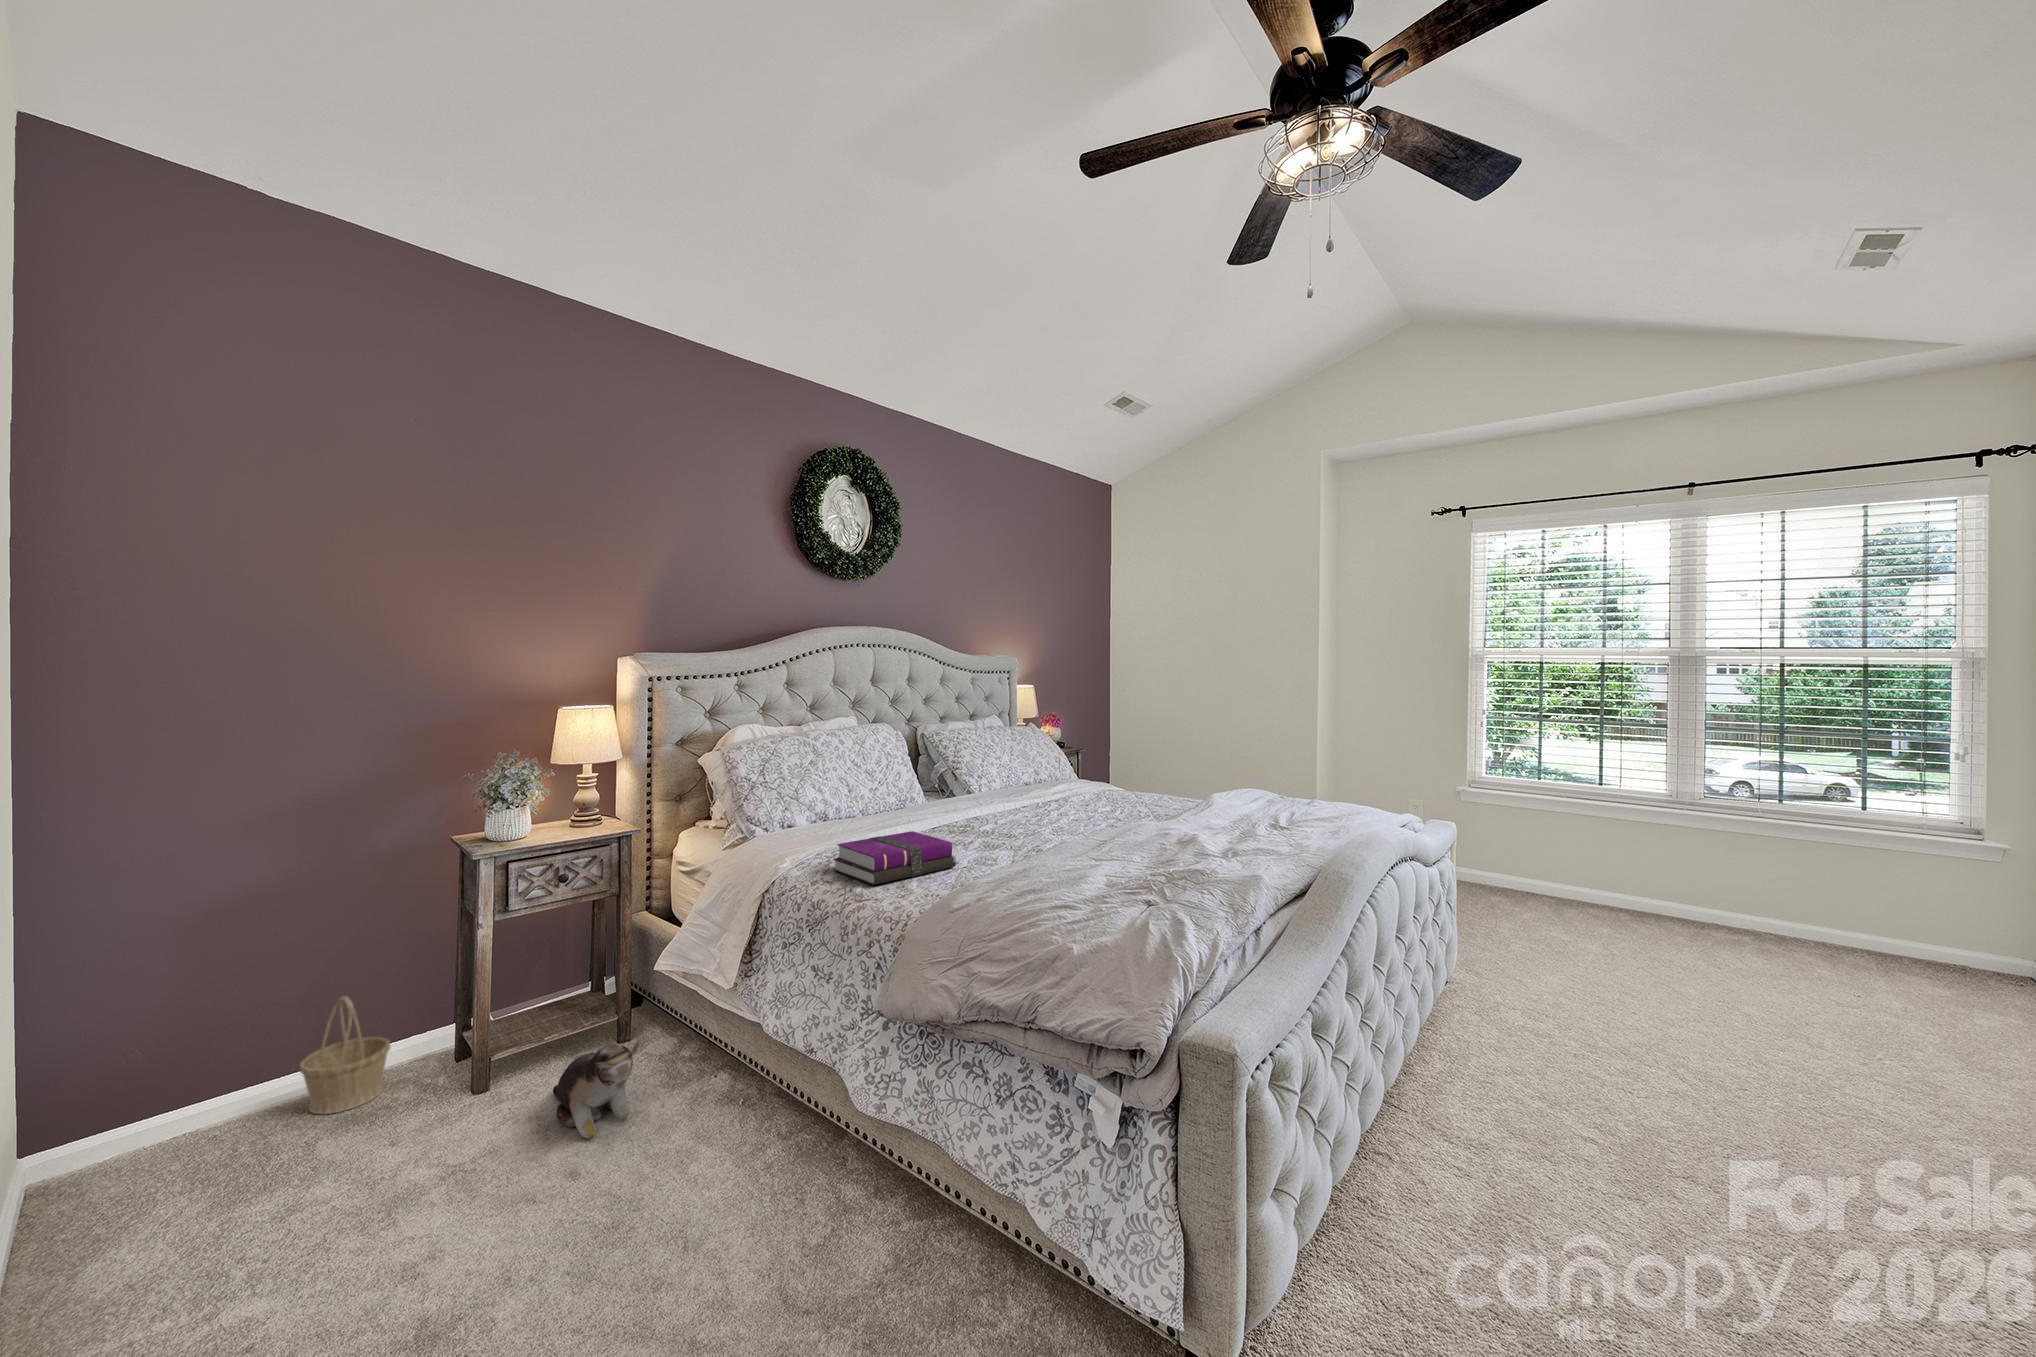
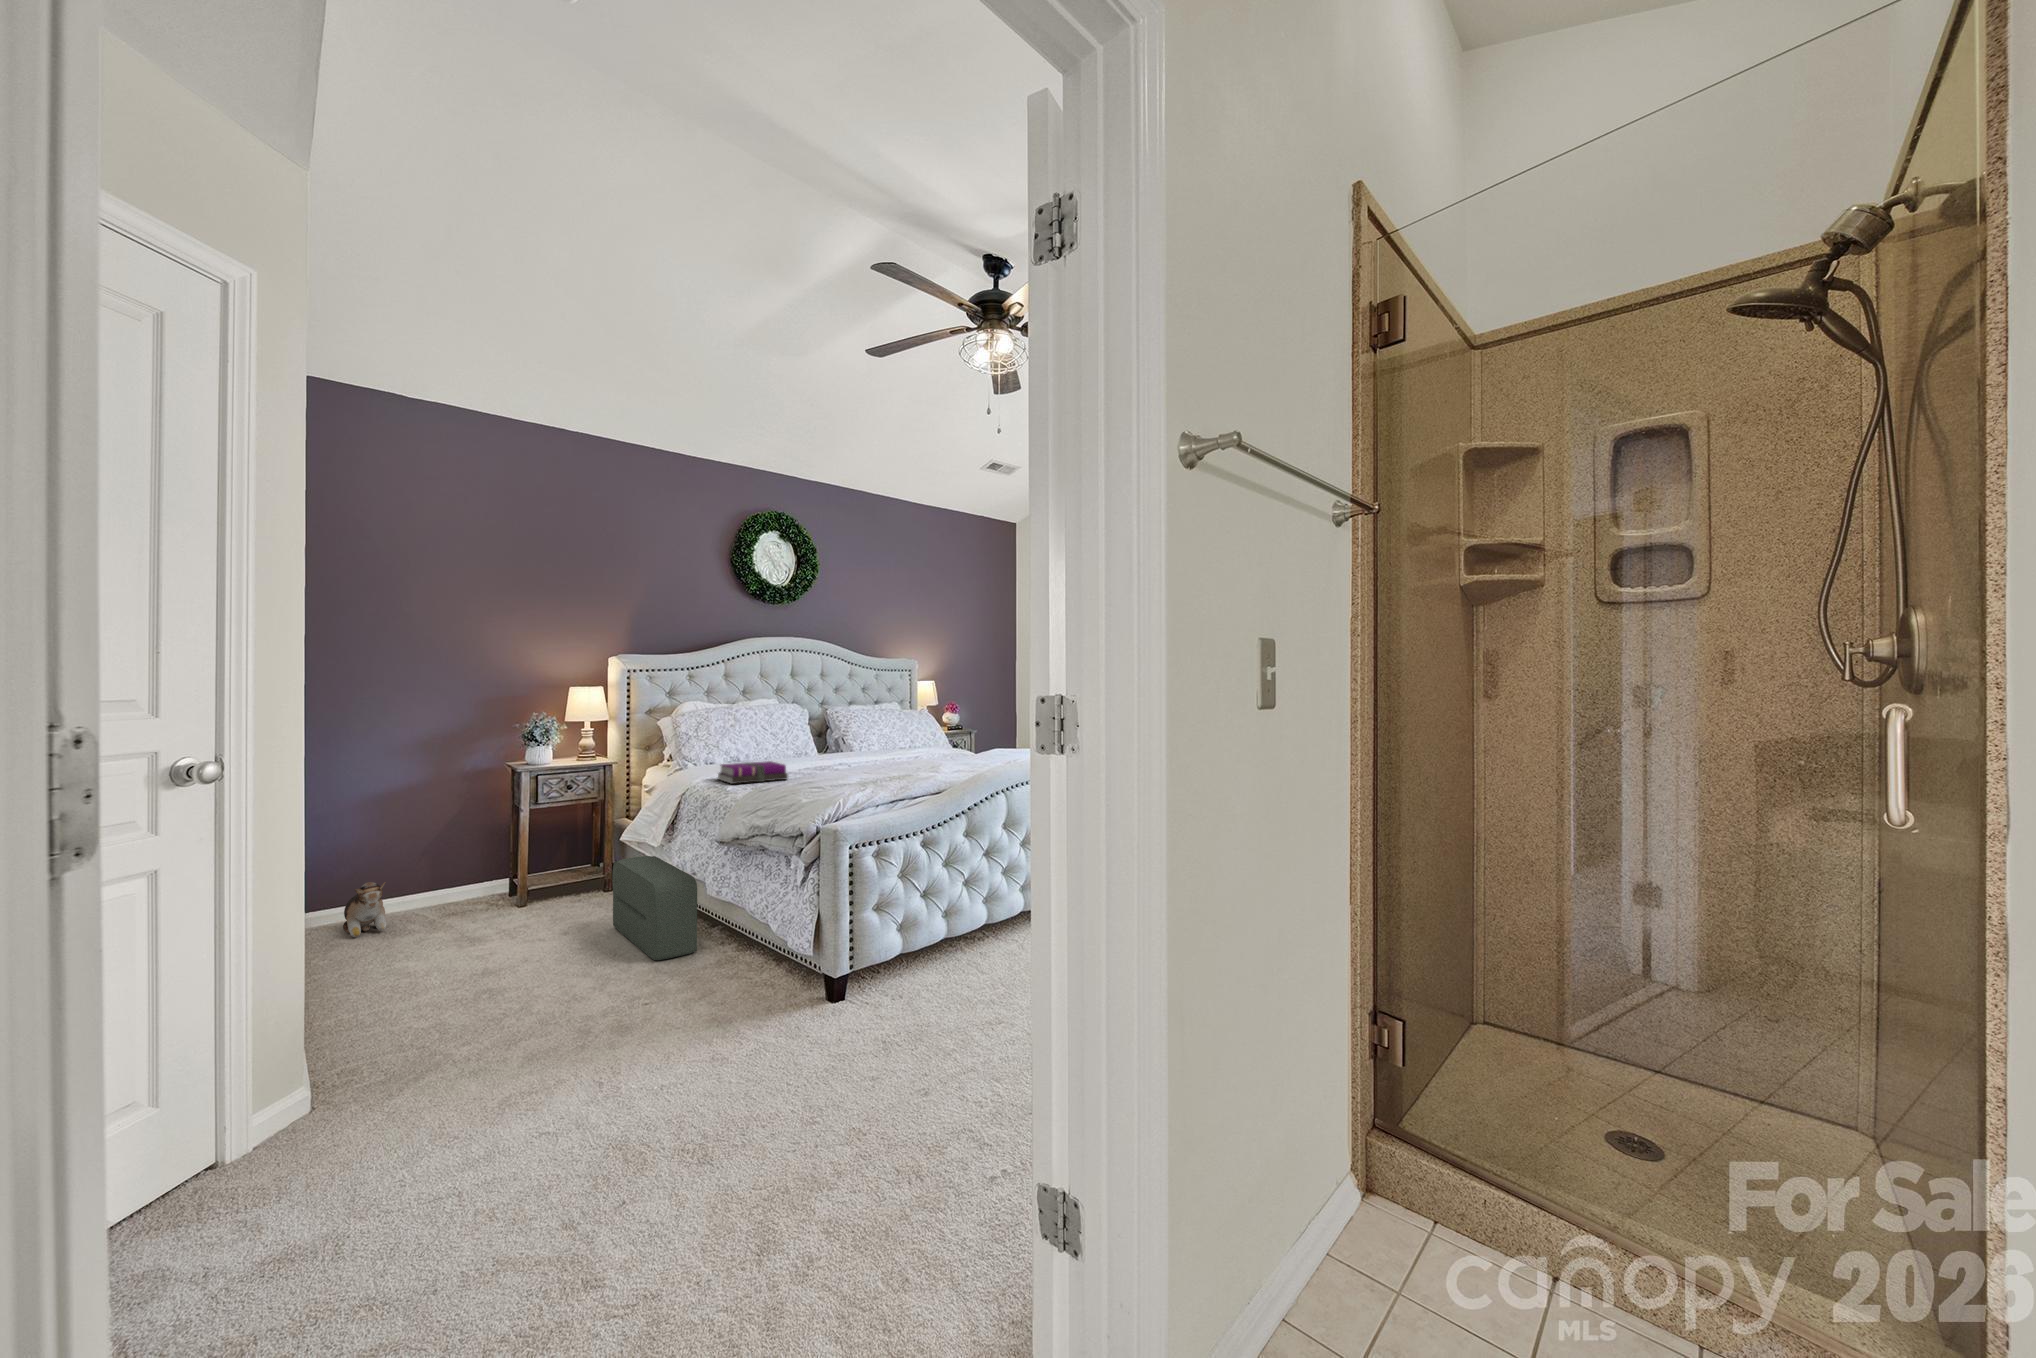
basket: present [300,996,391,1114] -> none [425,848,473,910]
pouf: none [659,1014,849,1279] -> present [612,856,697,960]
plush toy: present [553,1041,639,1139] -> present [343,882,386,937]

